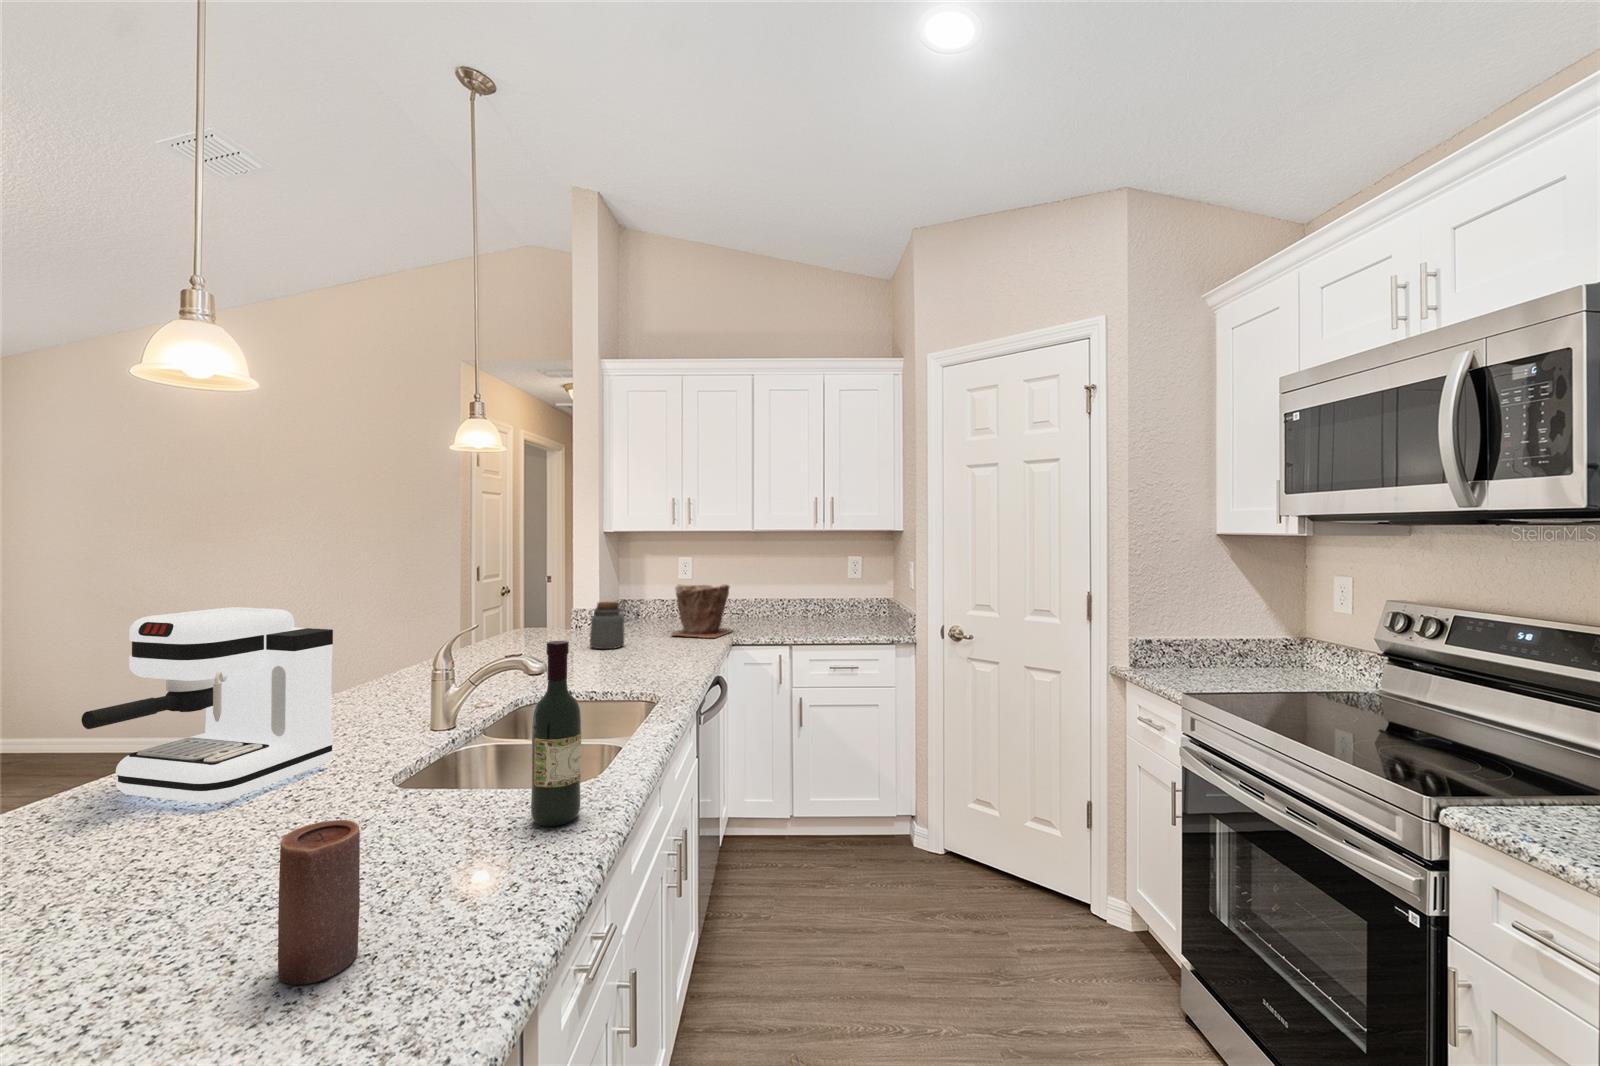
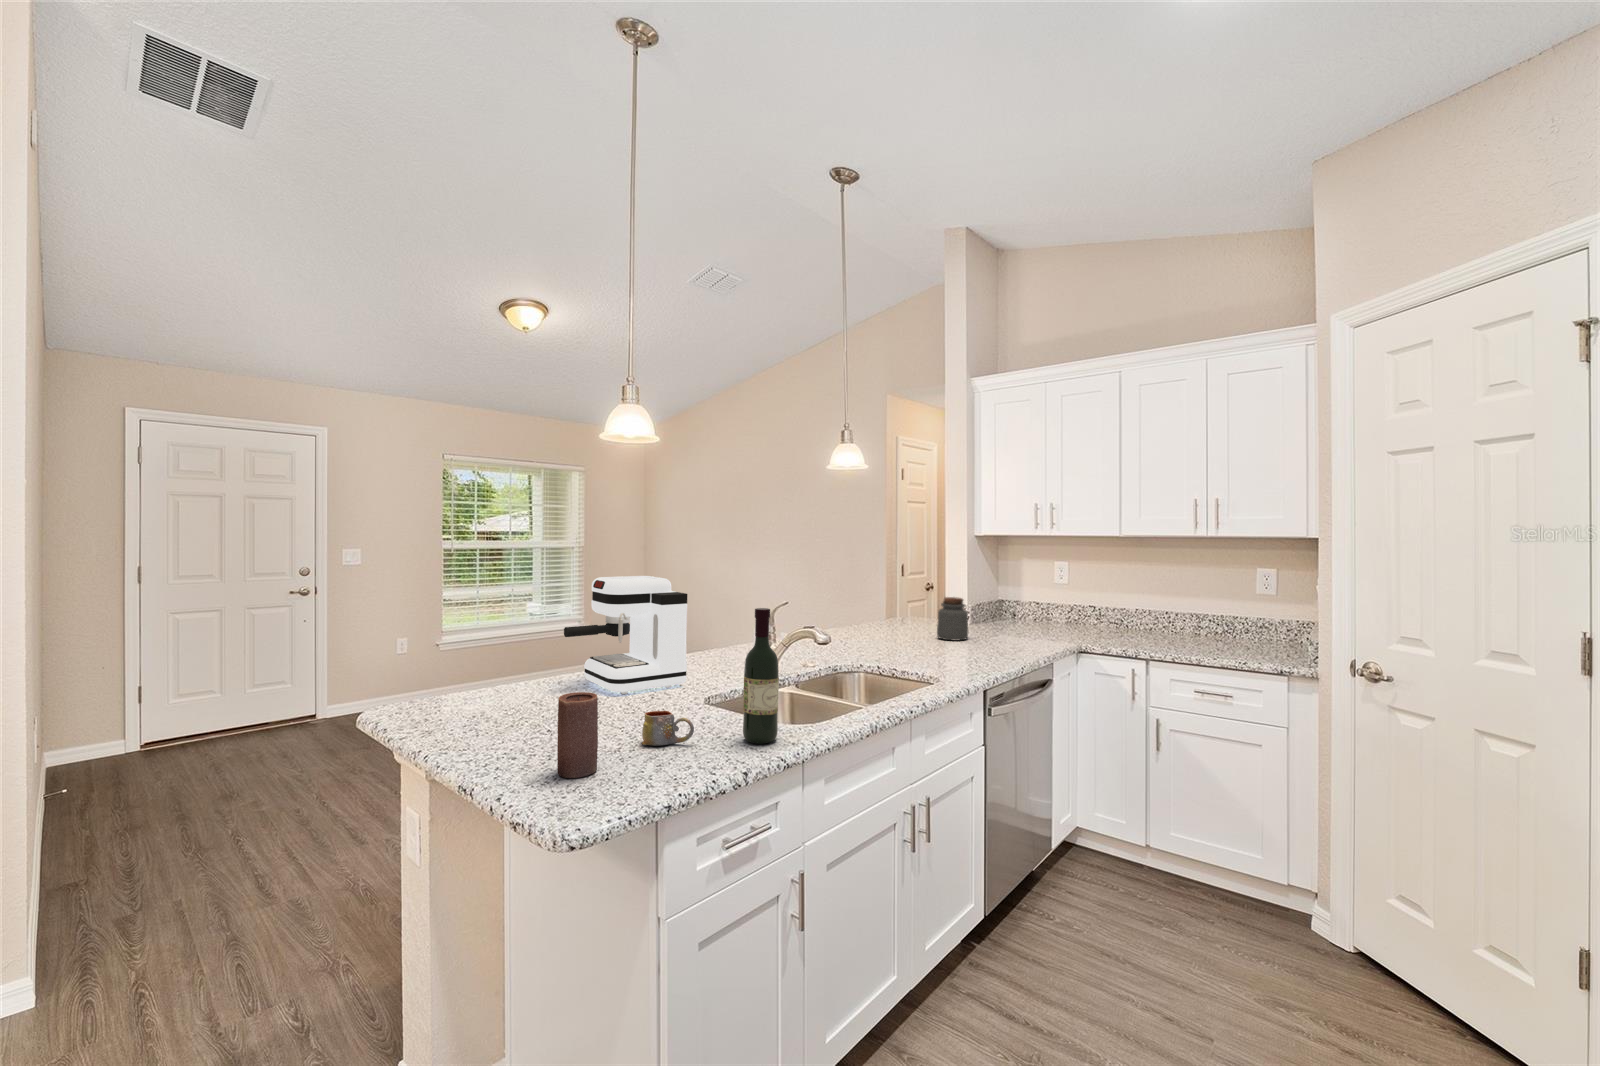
plant pot: present [672,584,731,638] -> none [1021,586,1091,642]
mug: none [377,814,469,878] -> present [642,711,694,746]

